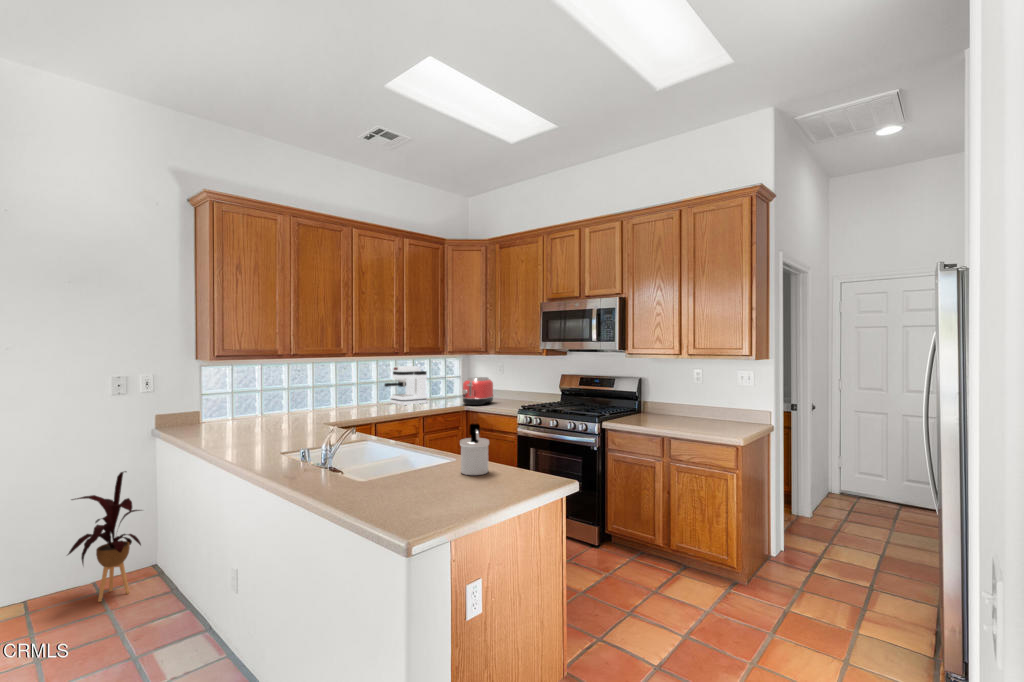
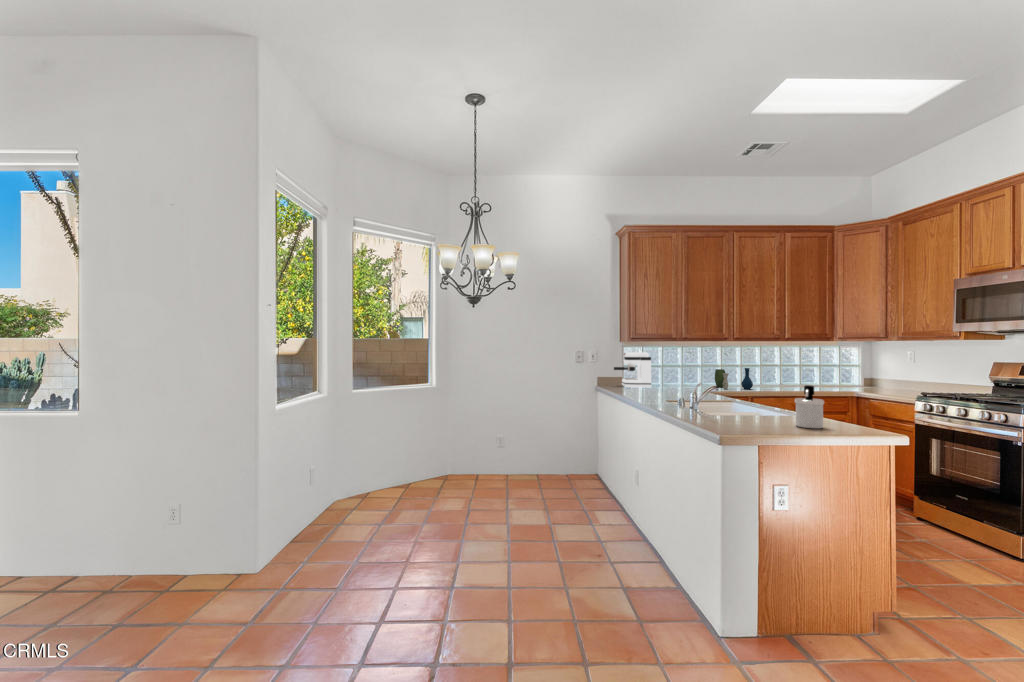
coffee maker: present [385,366,427,405] -> present [614,352,651,388]
toaster: present [463,377,493,406] -> none [851,363,894,391]
vase: none [329,389,373,416] -> present [715,368,753,390]
house plant: present [68,471,141,602] -> none [551,408,590,486]

